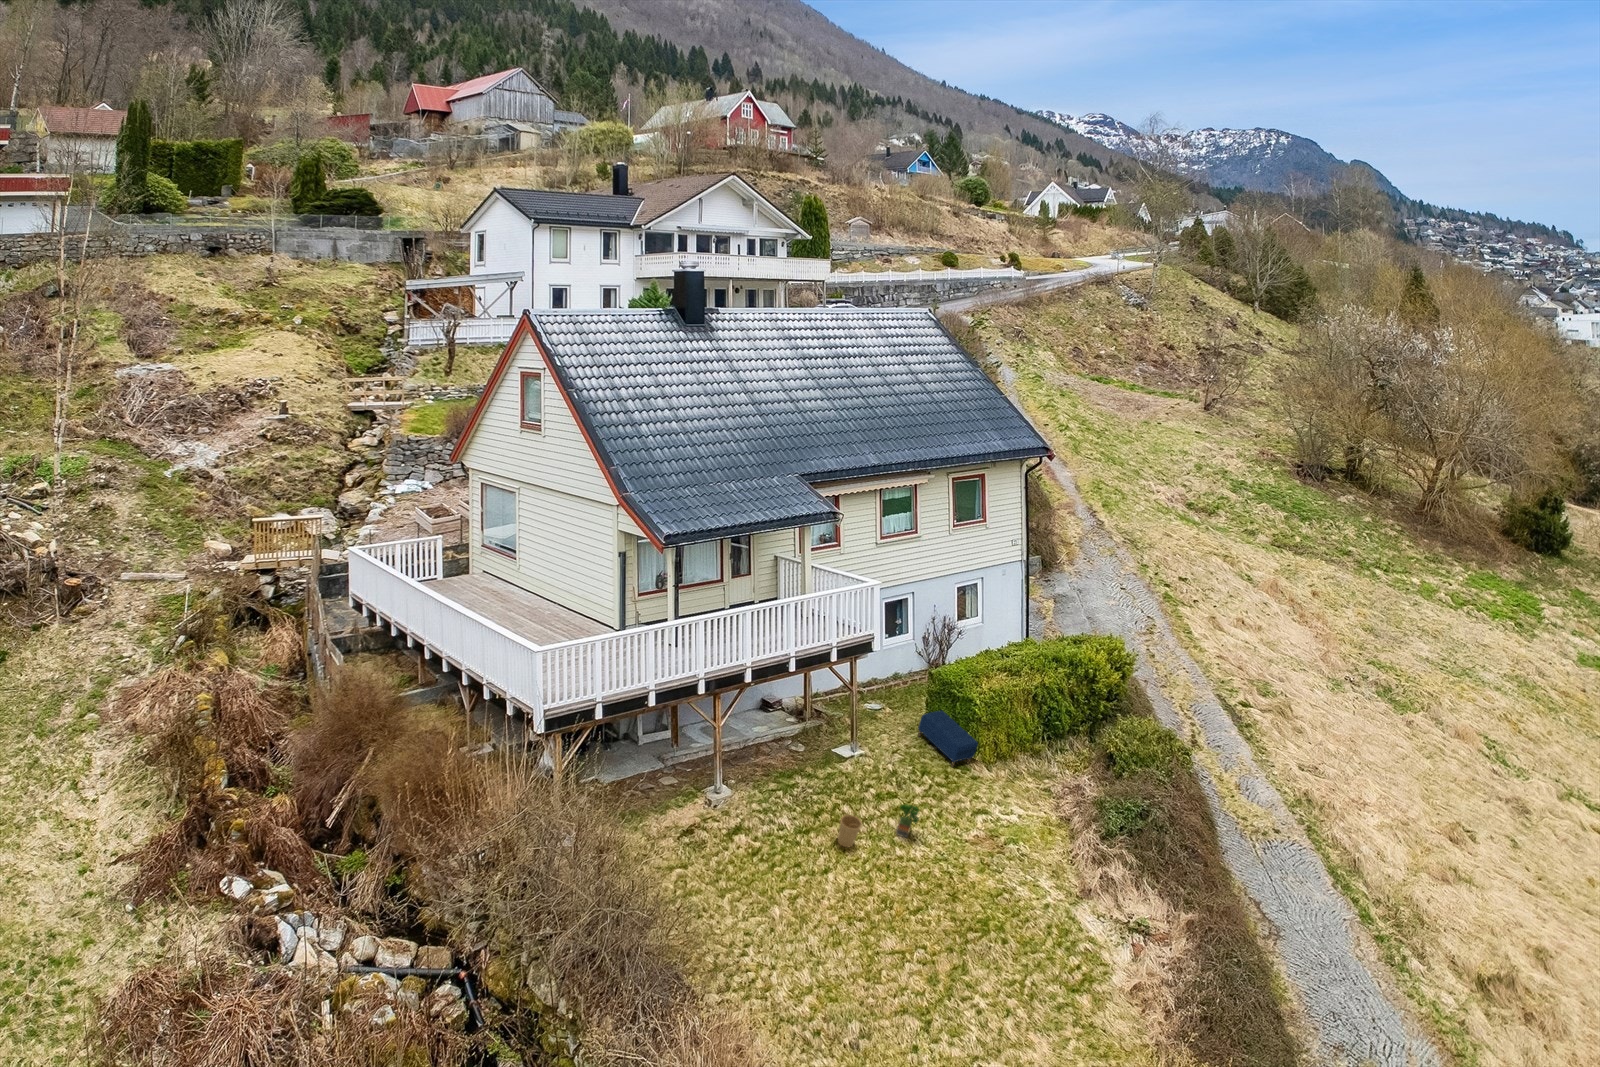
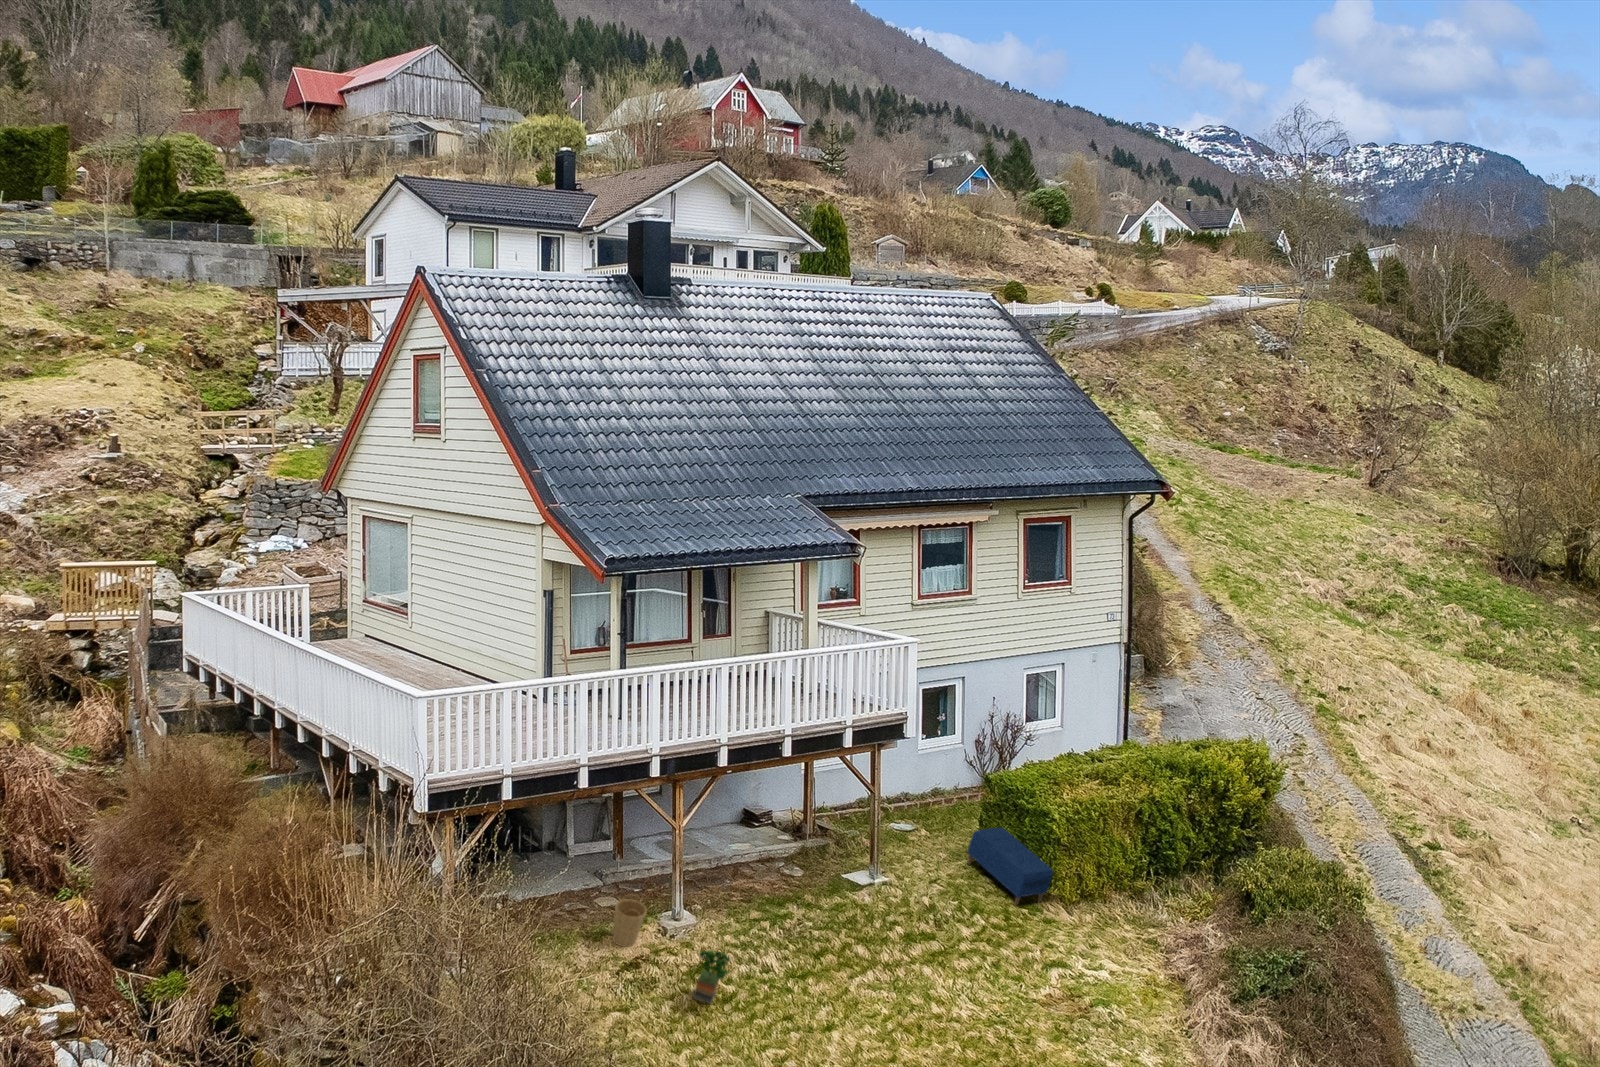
potted tree: present [896,805,920,838] -> present [693,950,730,1004]
basket: present [838,814,862,847] -> present [612,895,647,947]

